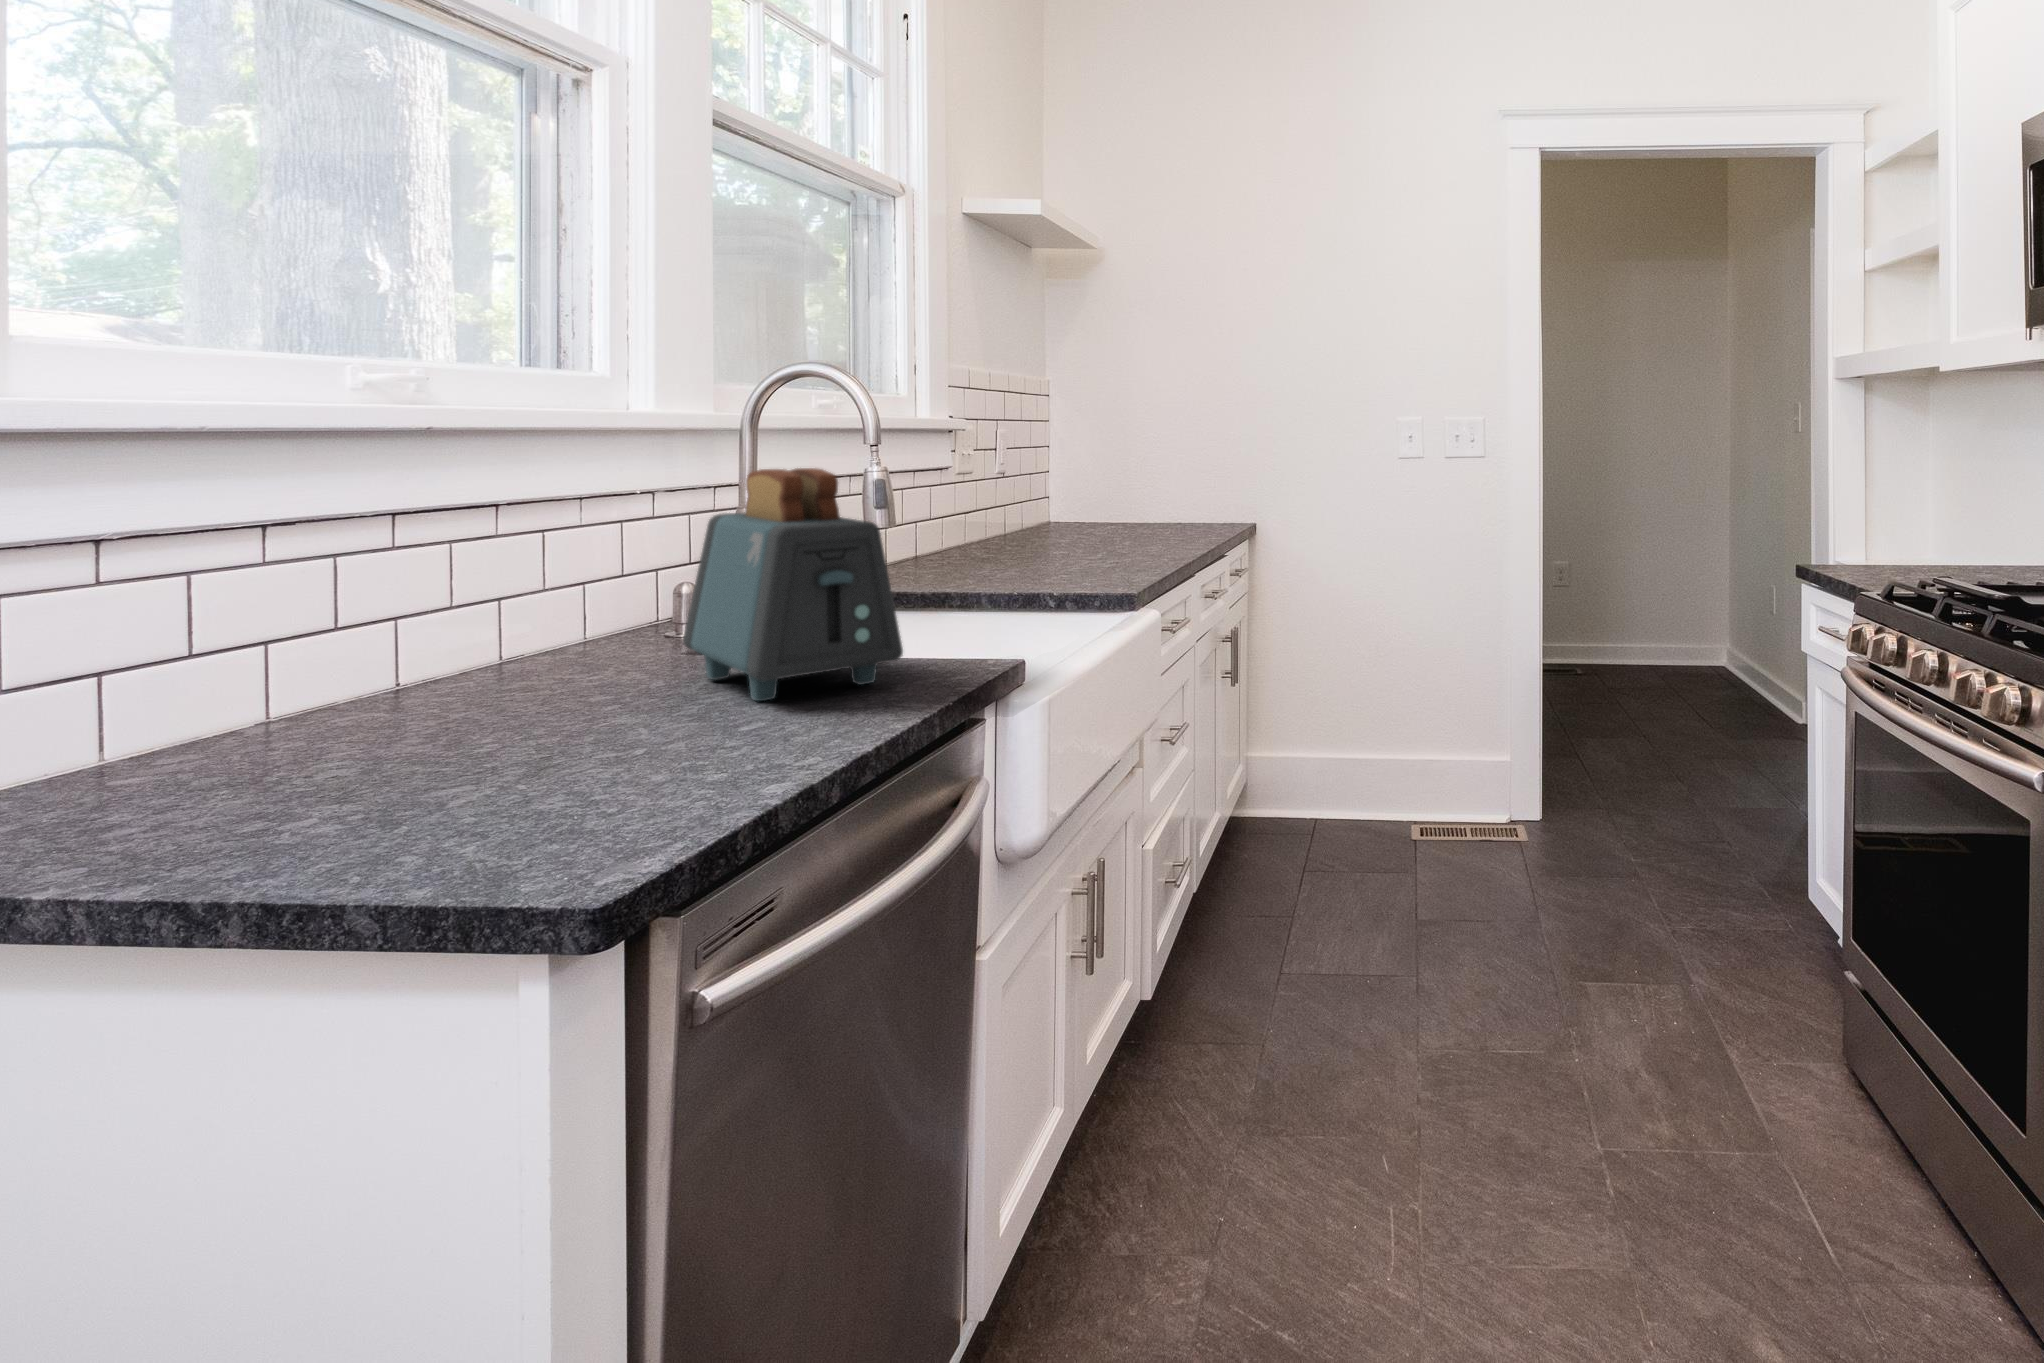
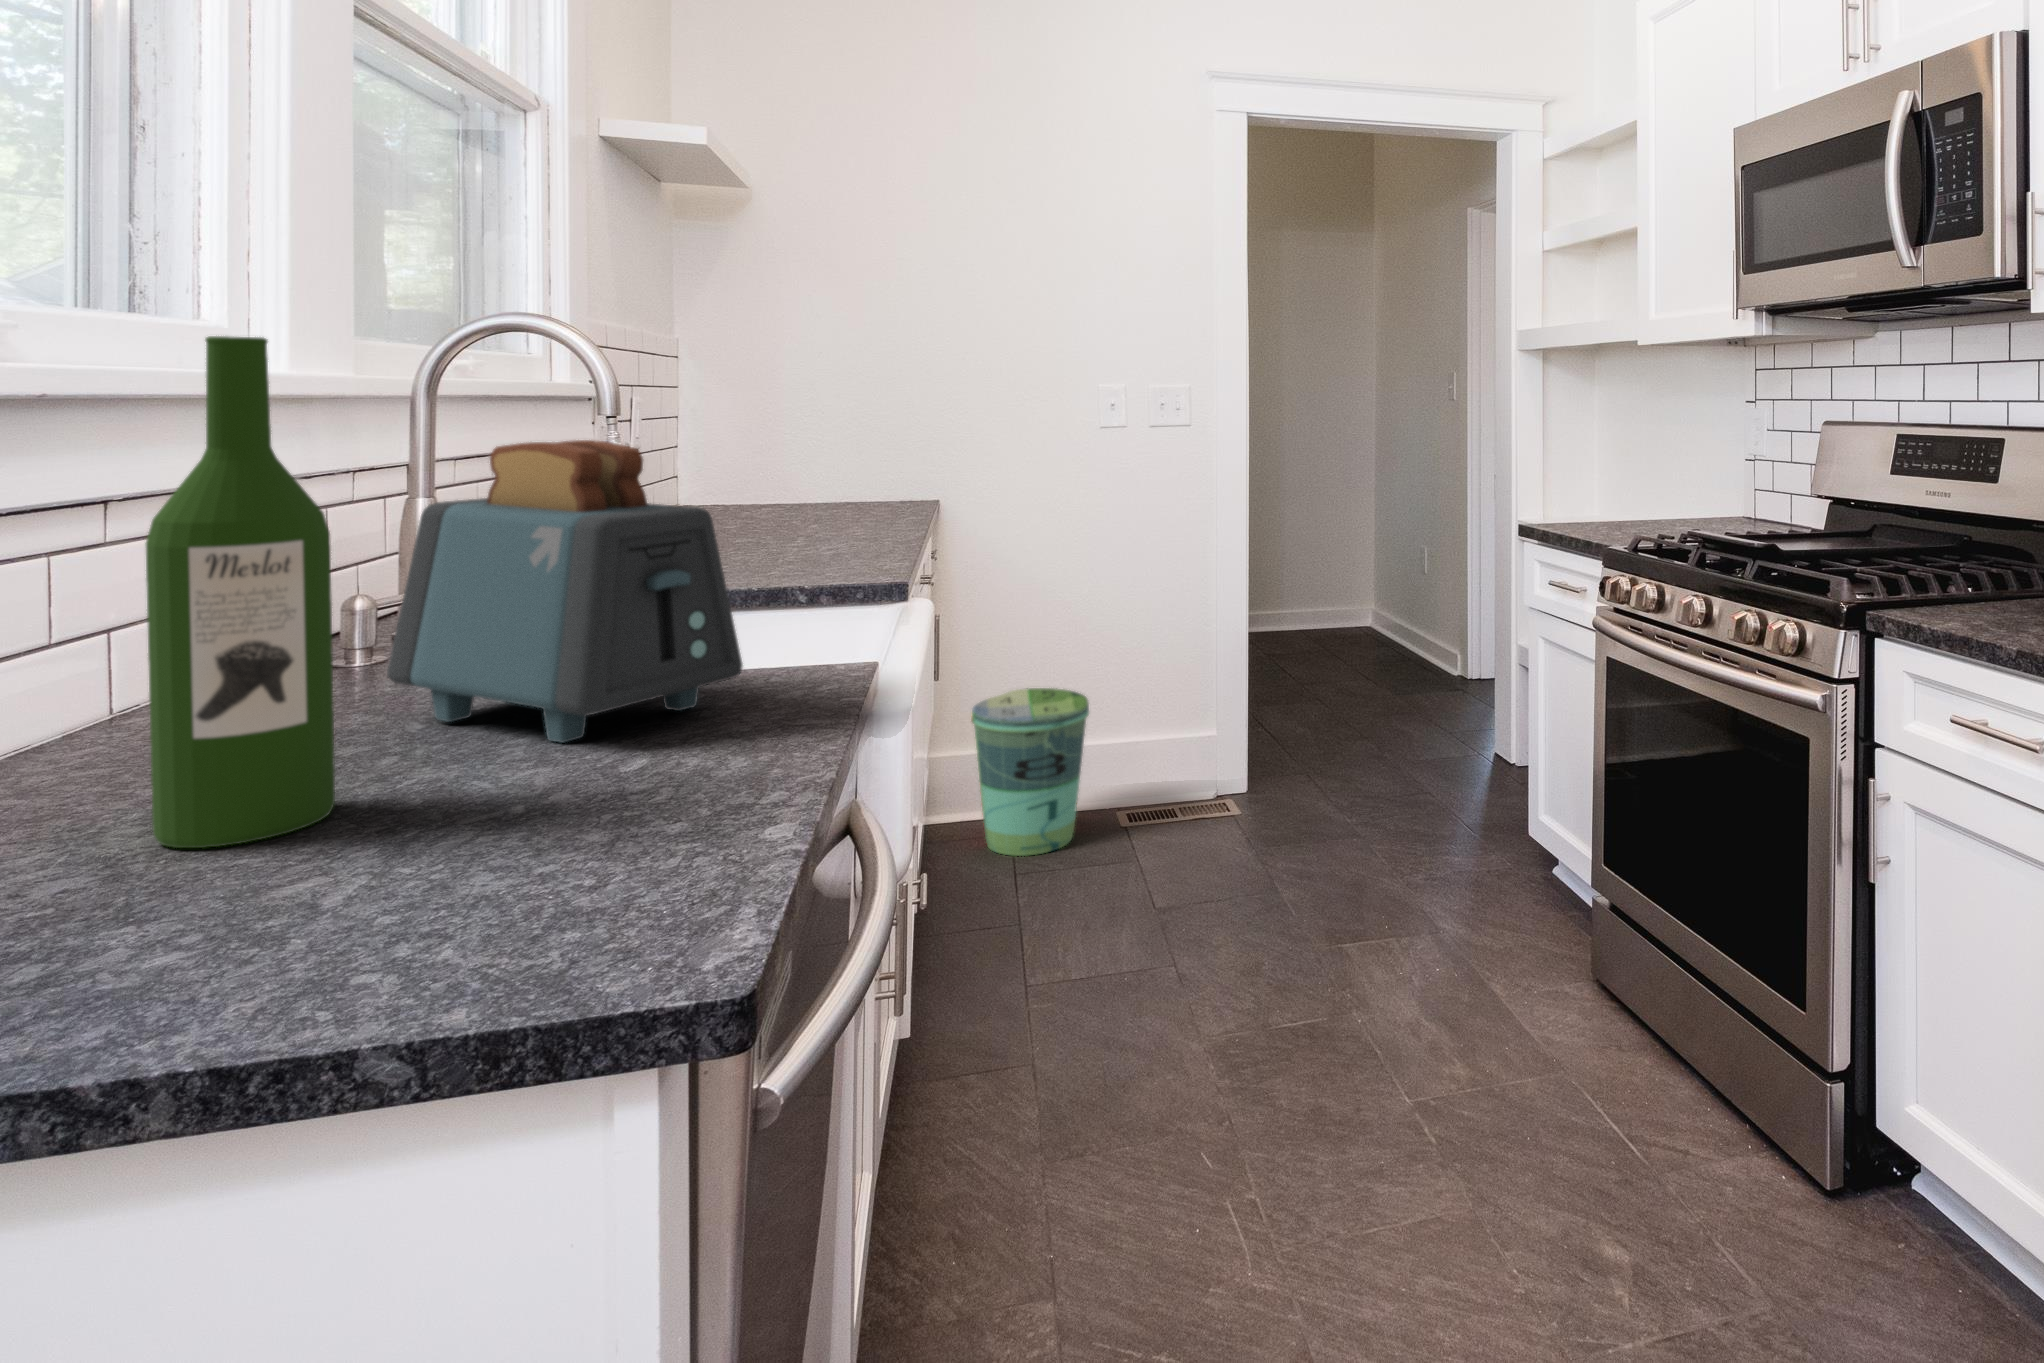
wine bottle: none [450,387,572,752] -> present [146,336,335,848]
trash can: none [1283,701,1383,850] -> present [971,688,1089,856]

